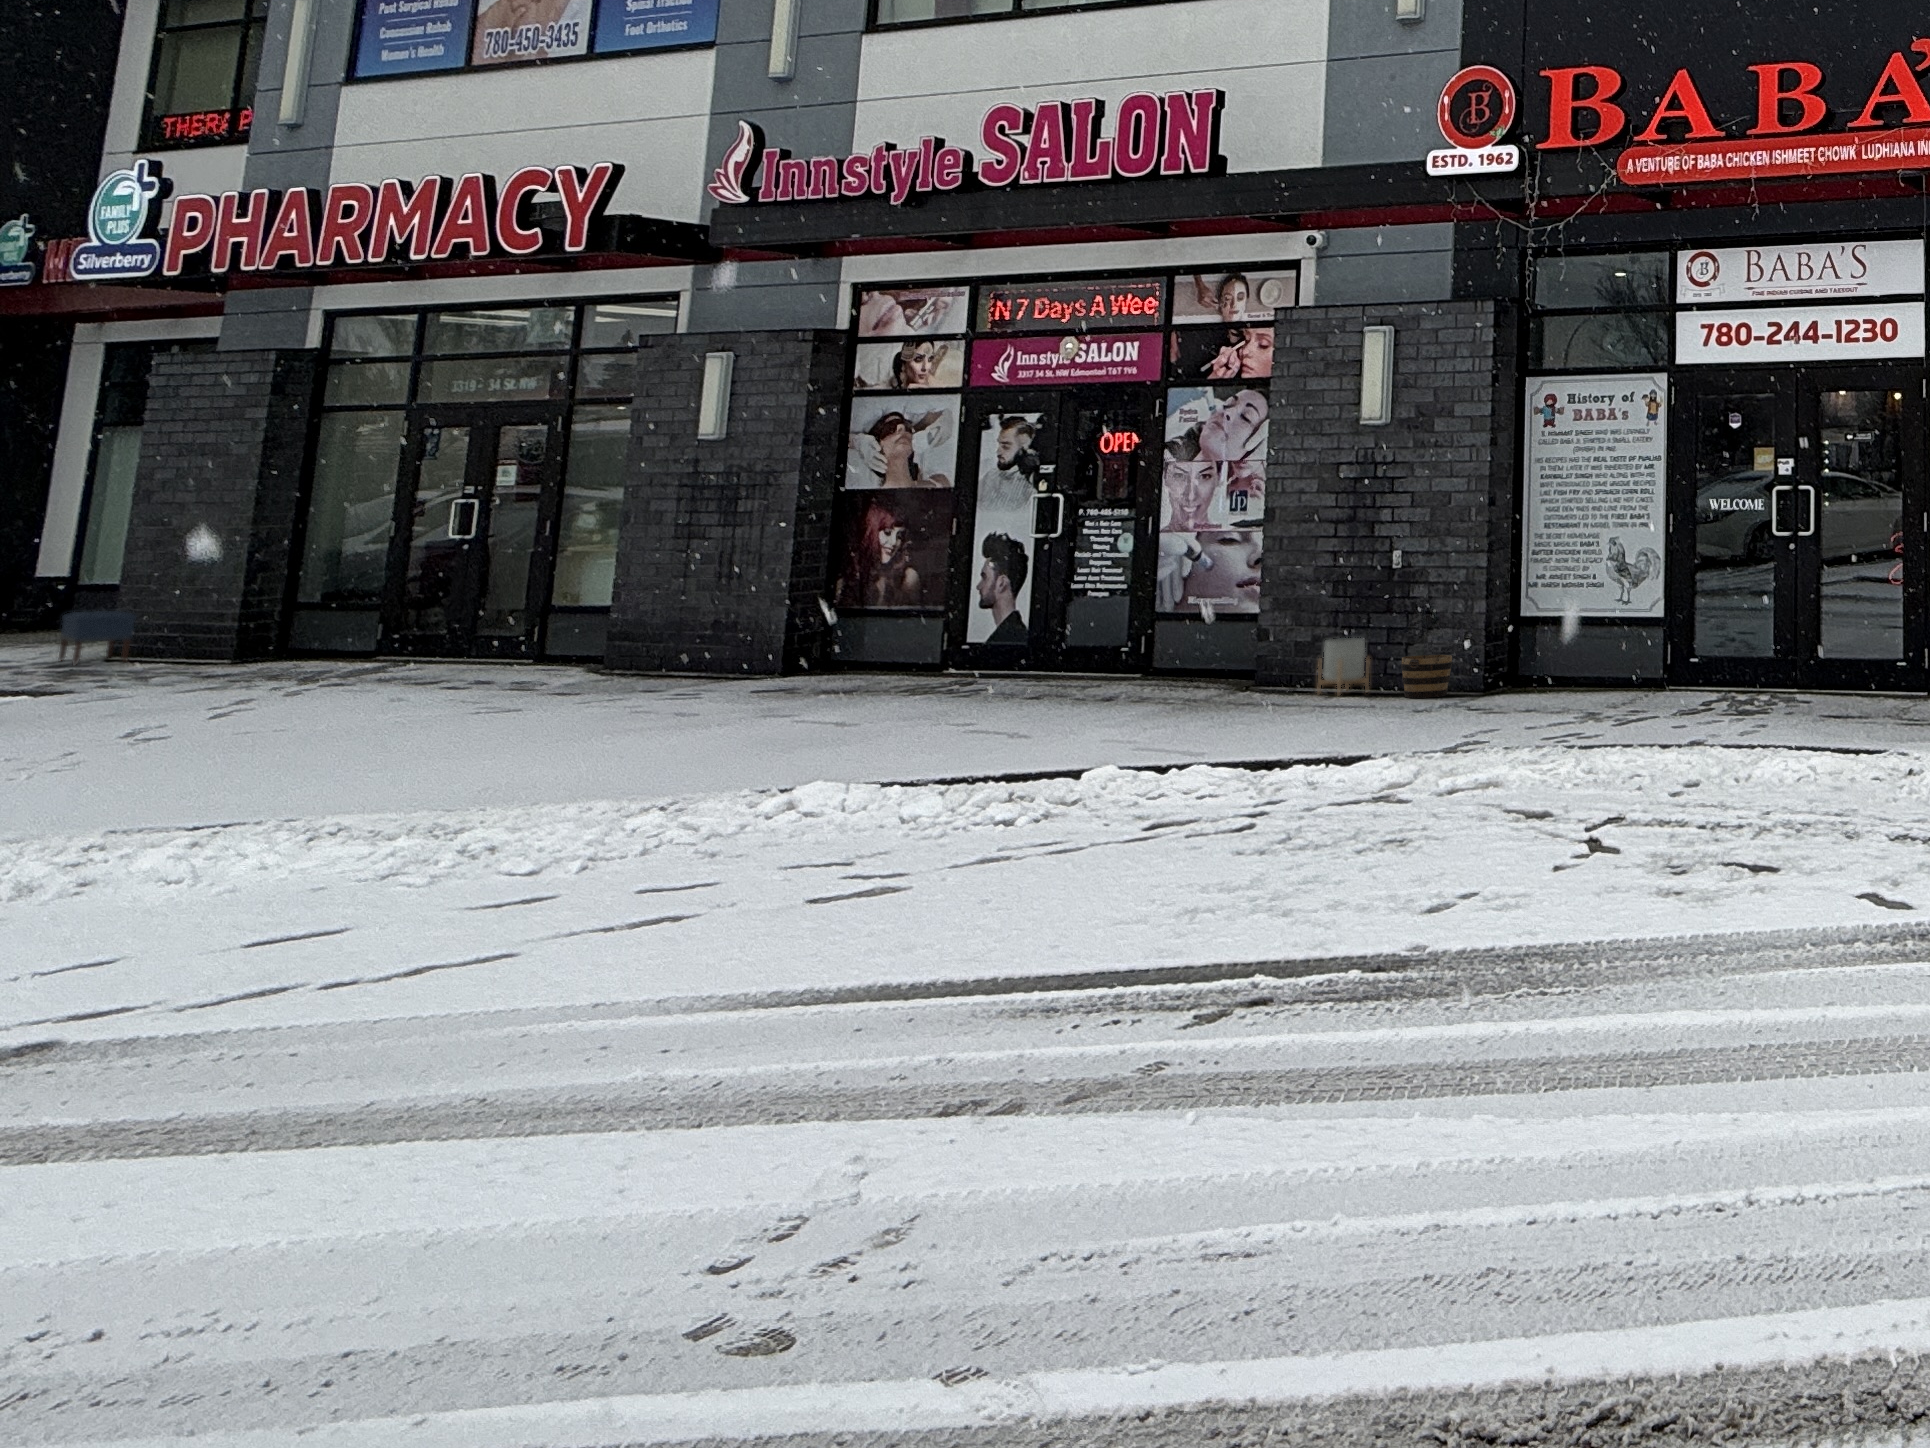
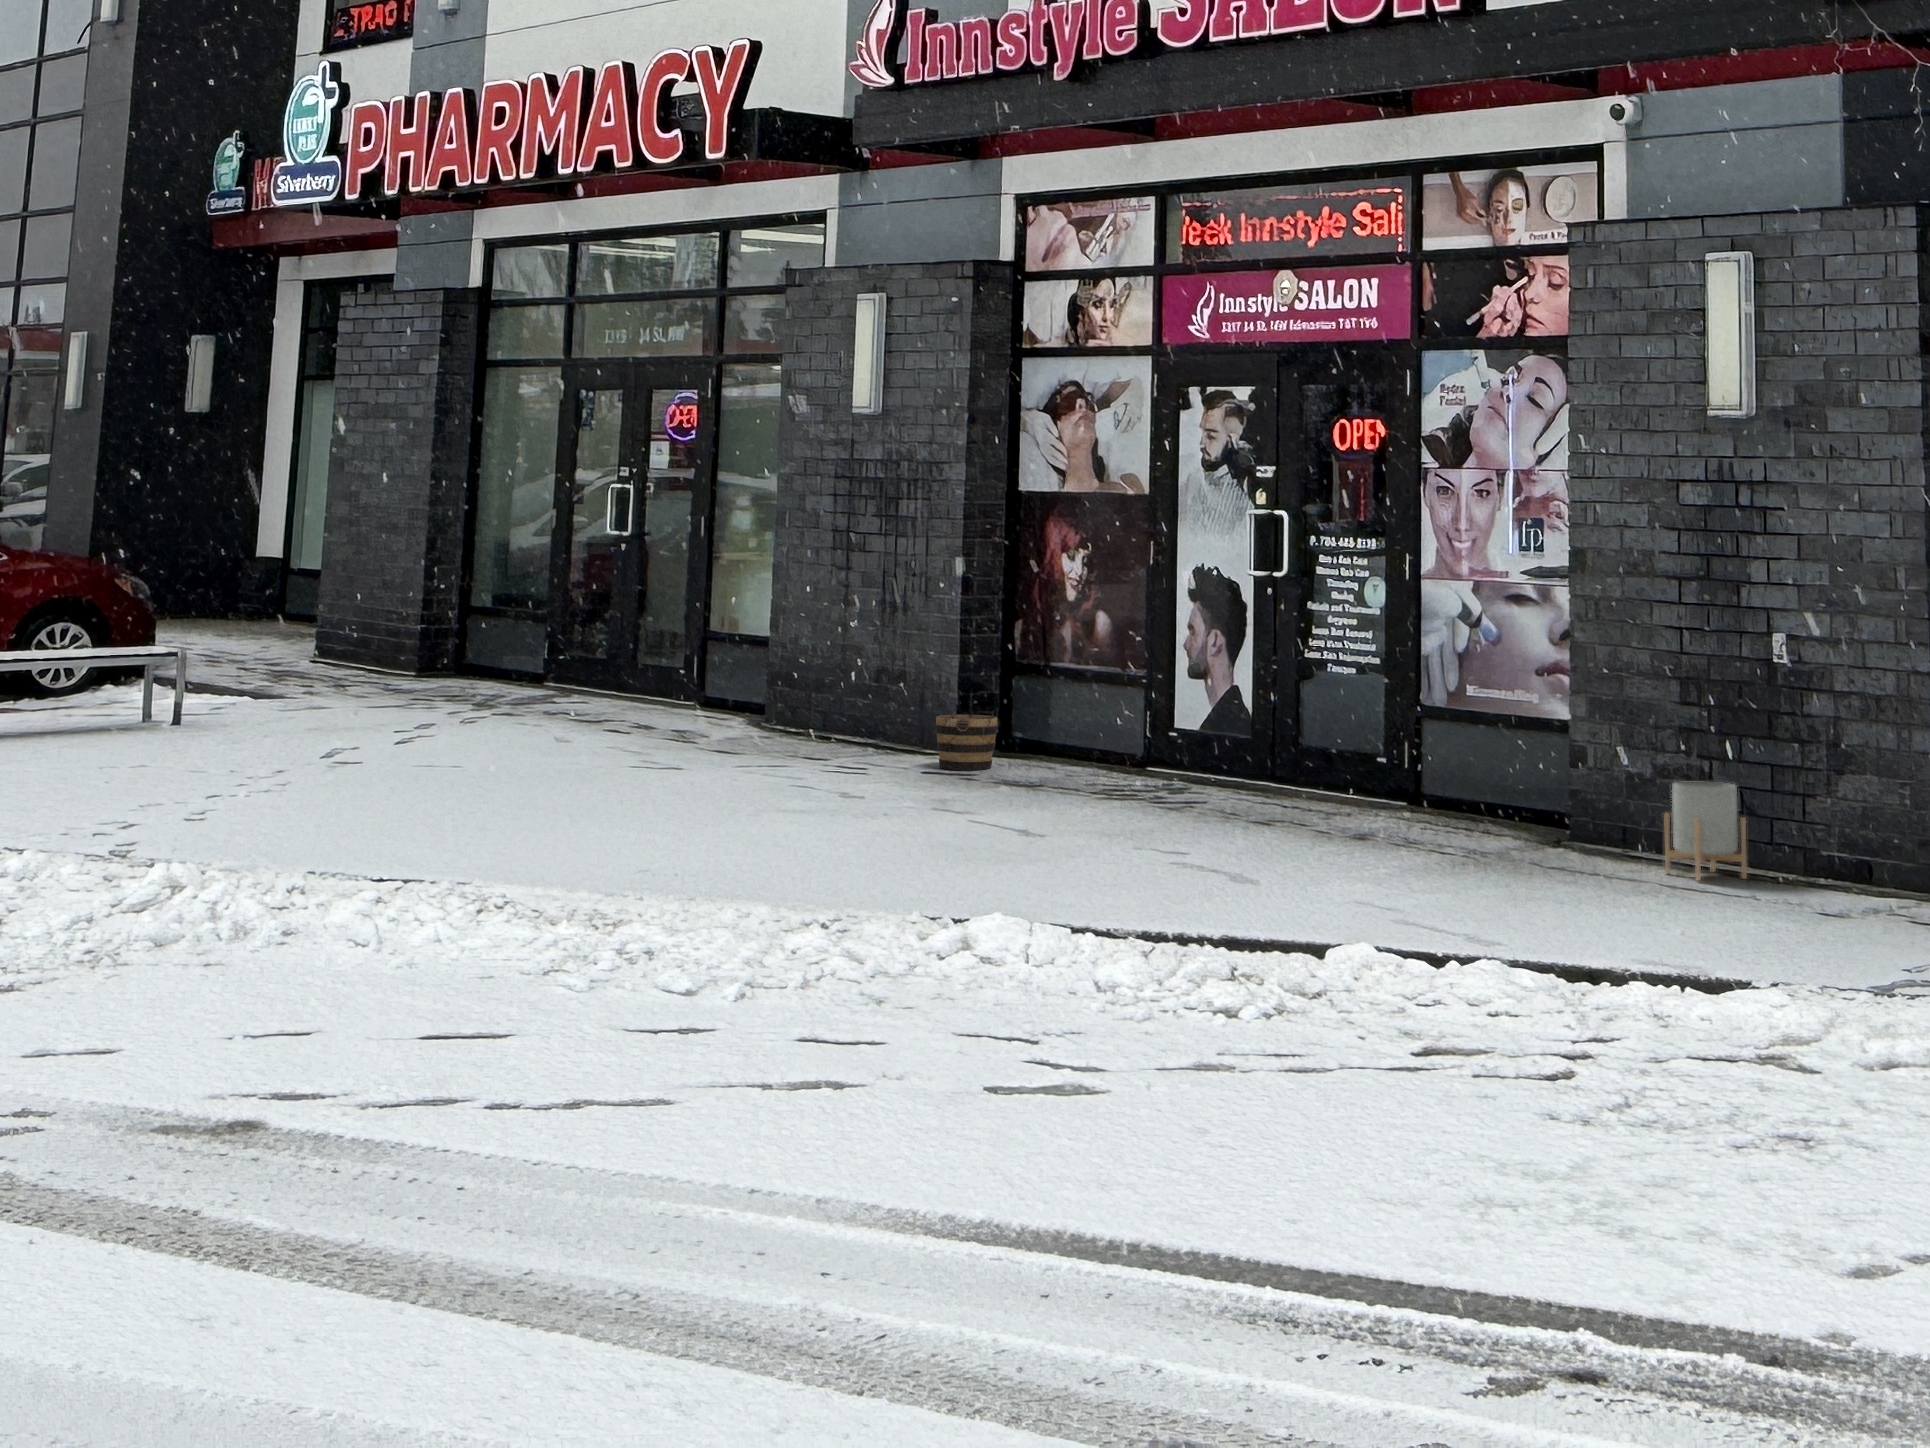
bench: present [59,611,136,665] -> none [265,609,327,676]
bucket: present [1401,655,1452,698] -> present [935,715,998,770]

